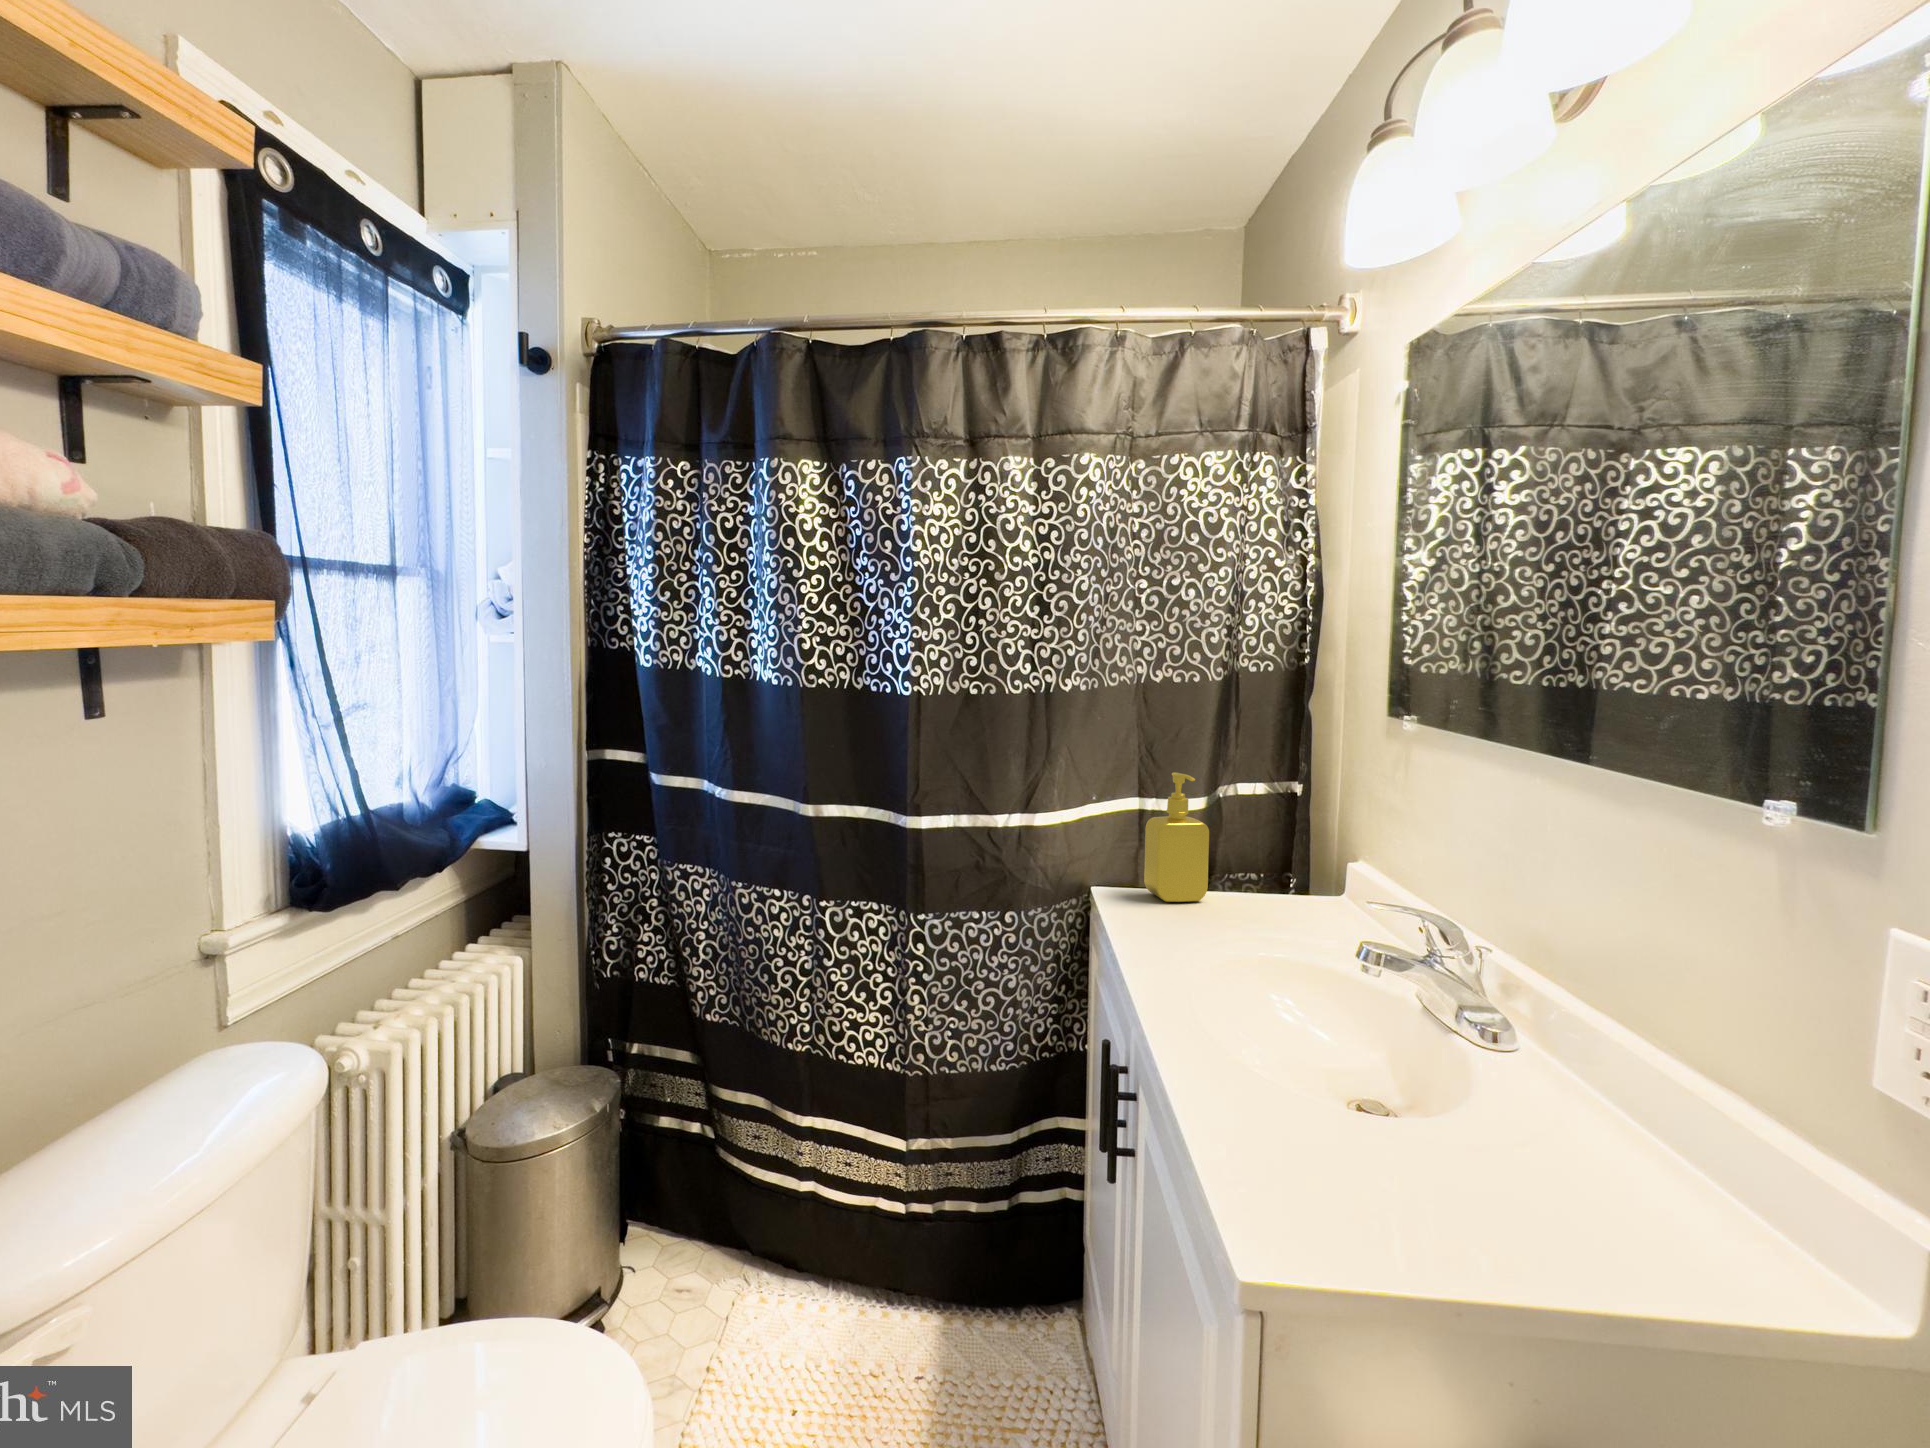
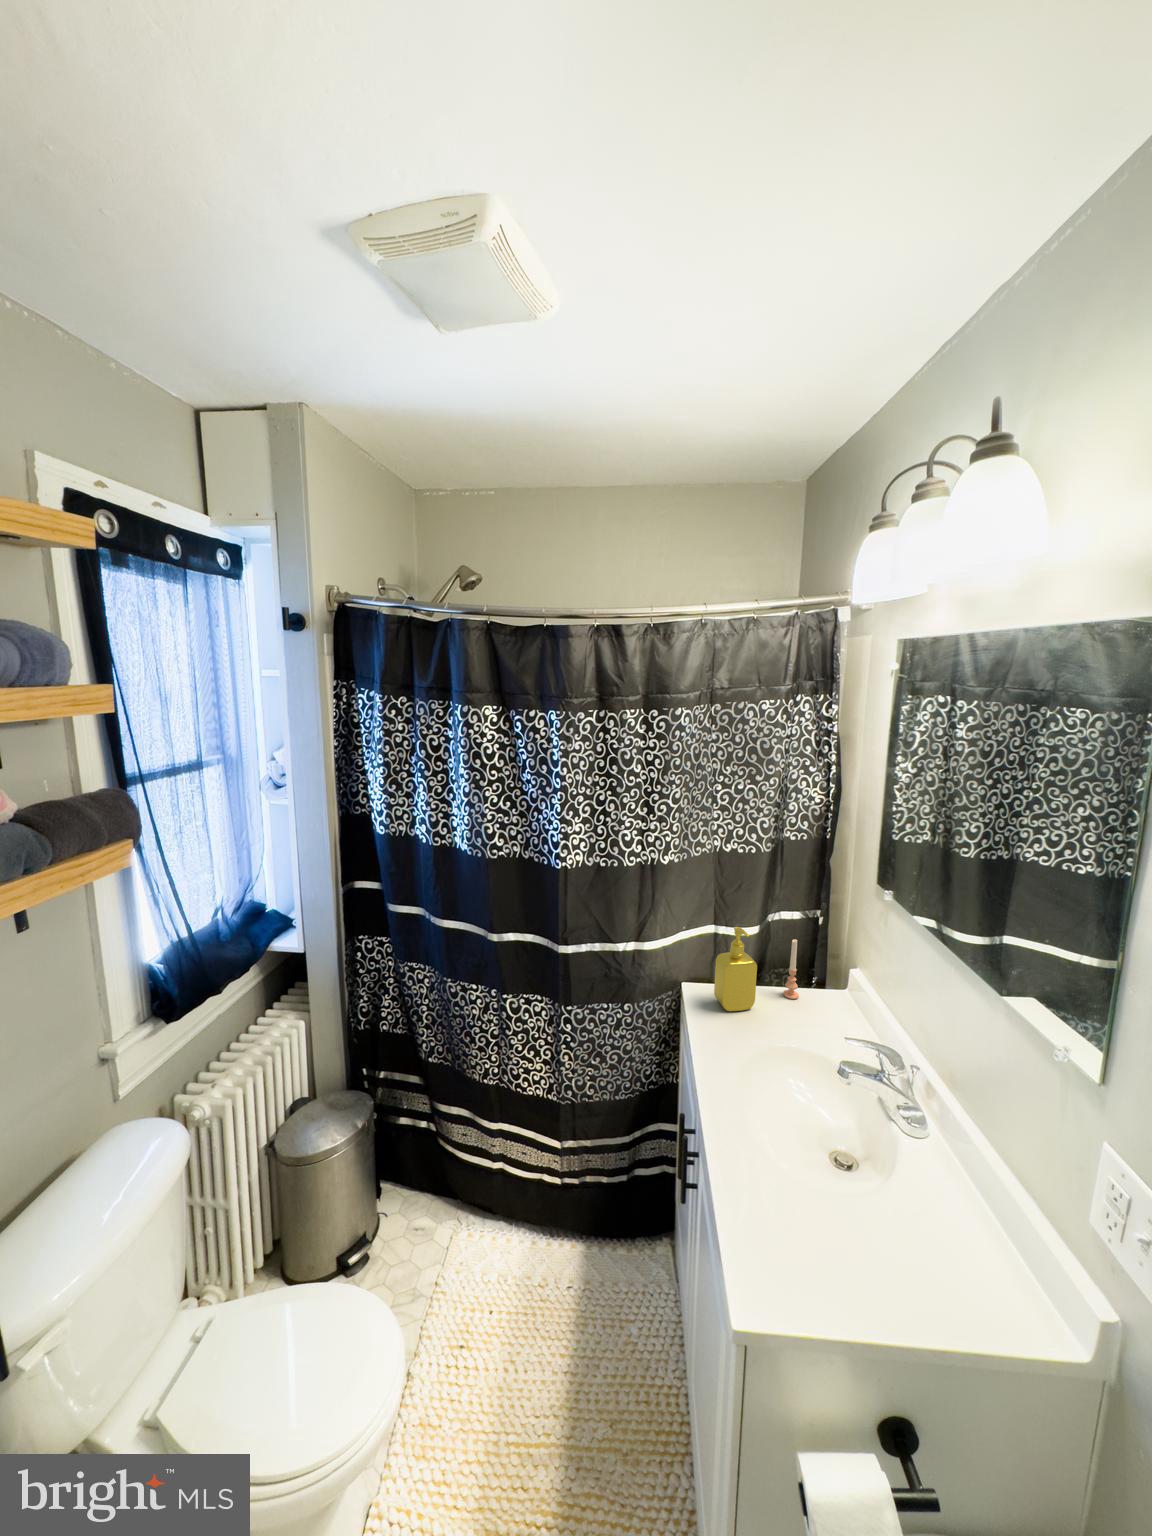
candle: none [1253,801,1277,895] -> present [783,939,799,999]

